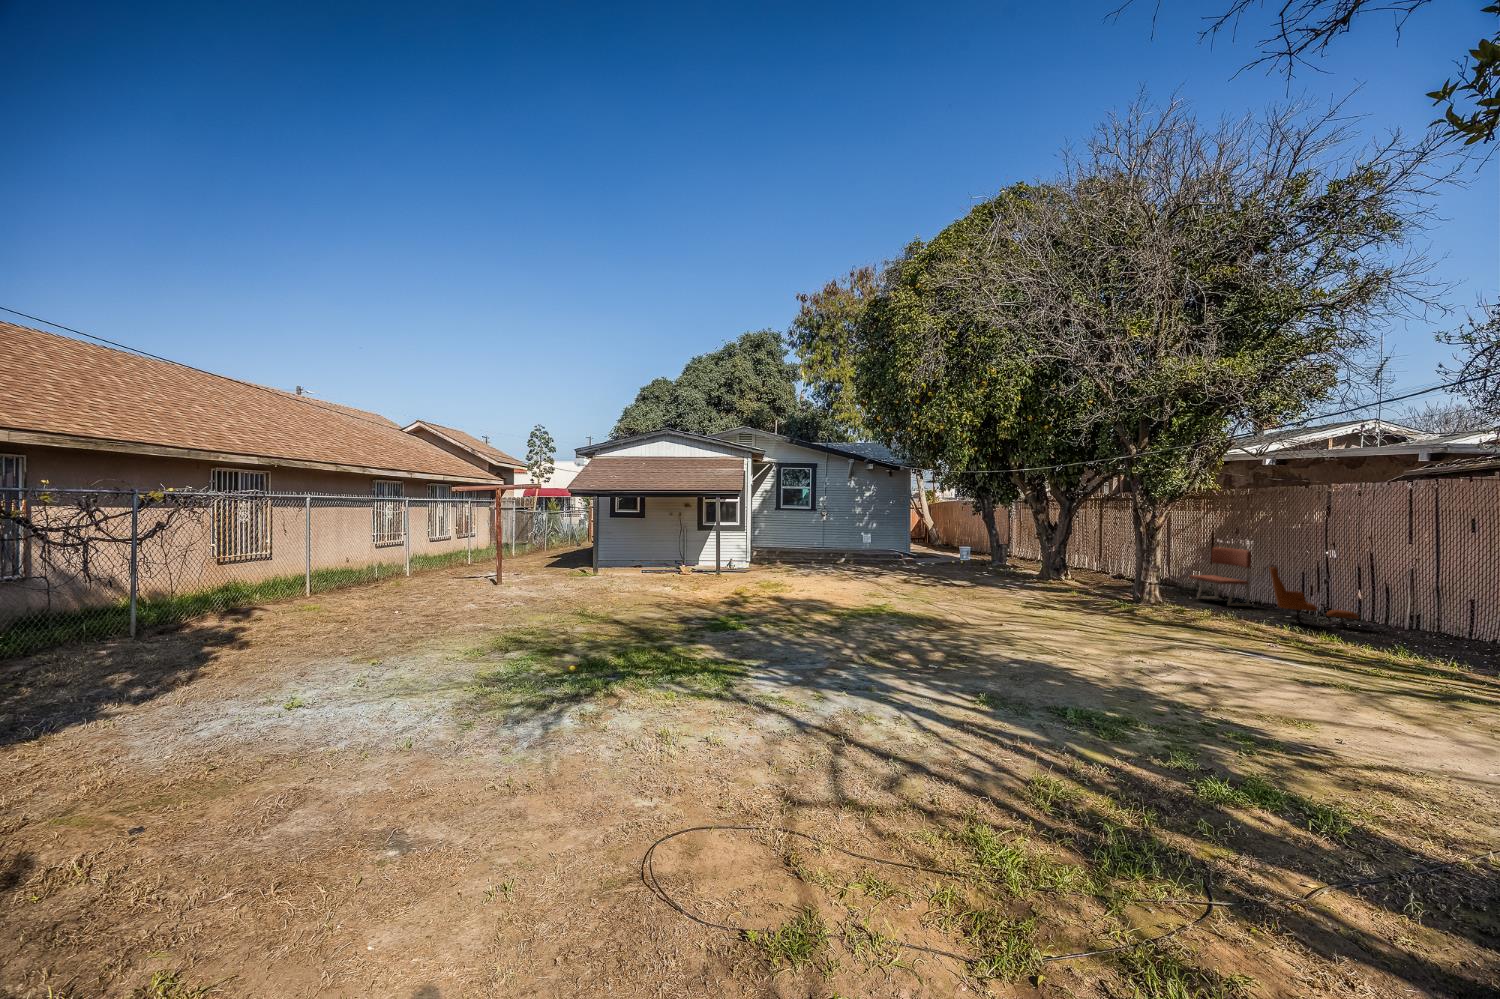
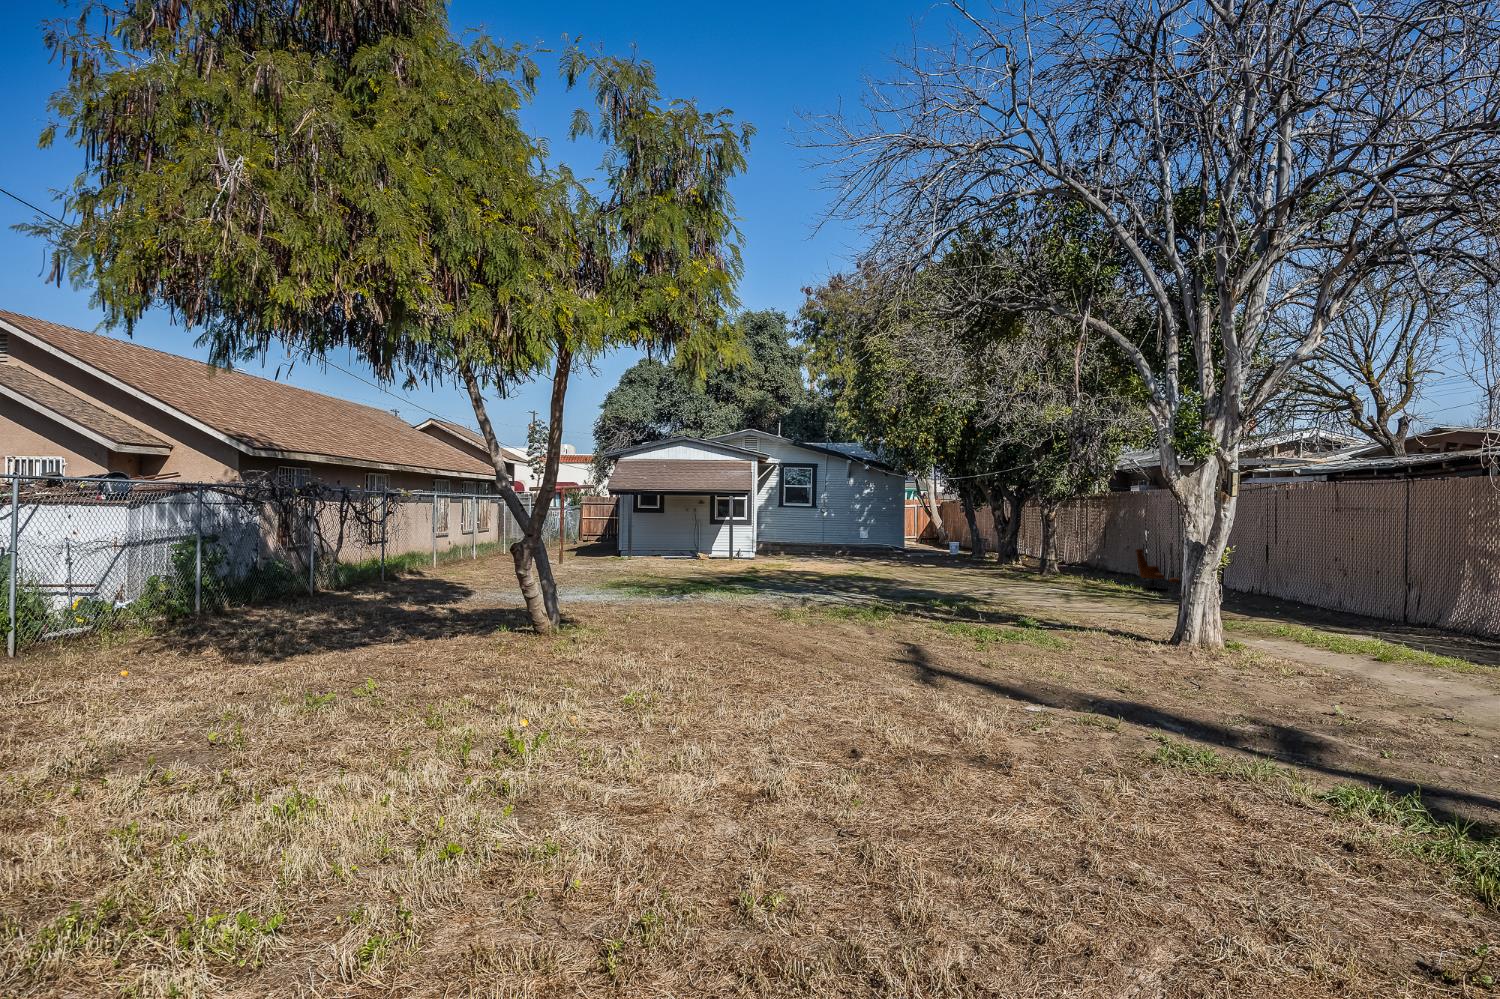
bench: present [1189,547,1252,606] -> none [1105,537,1143,581]

